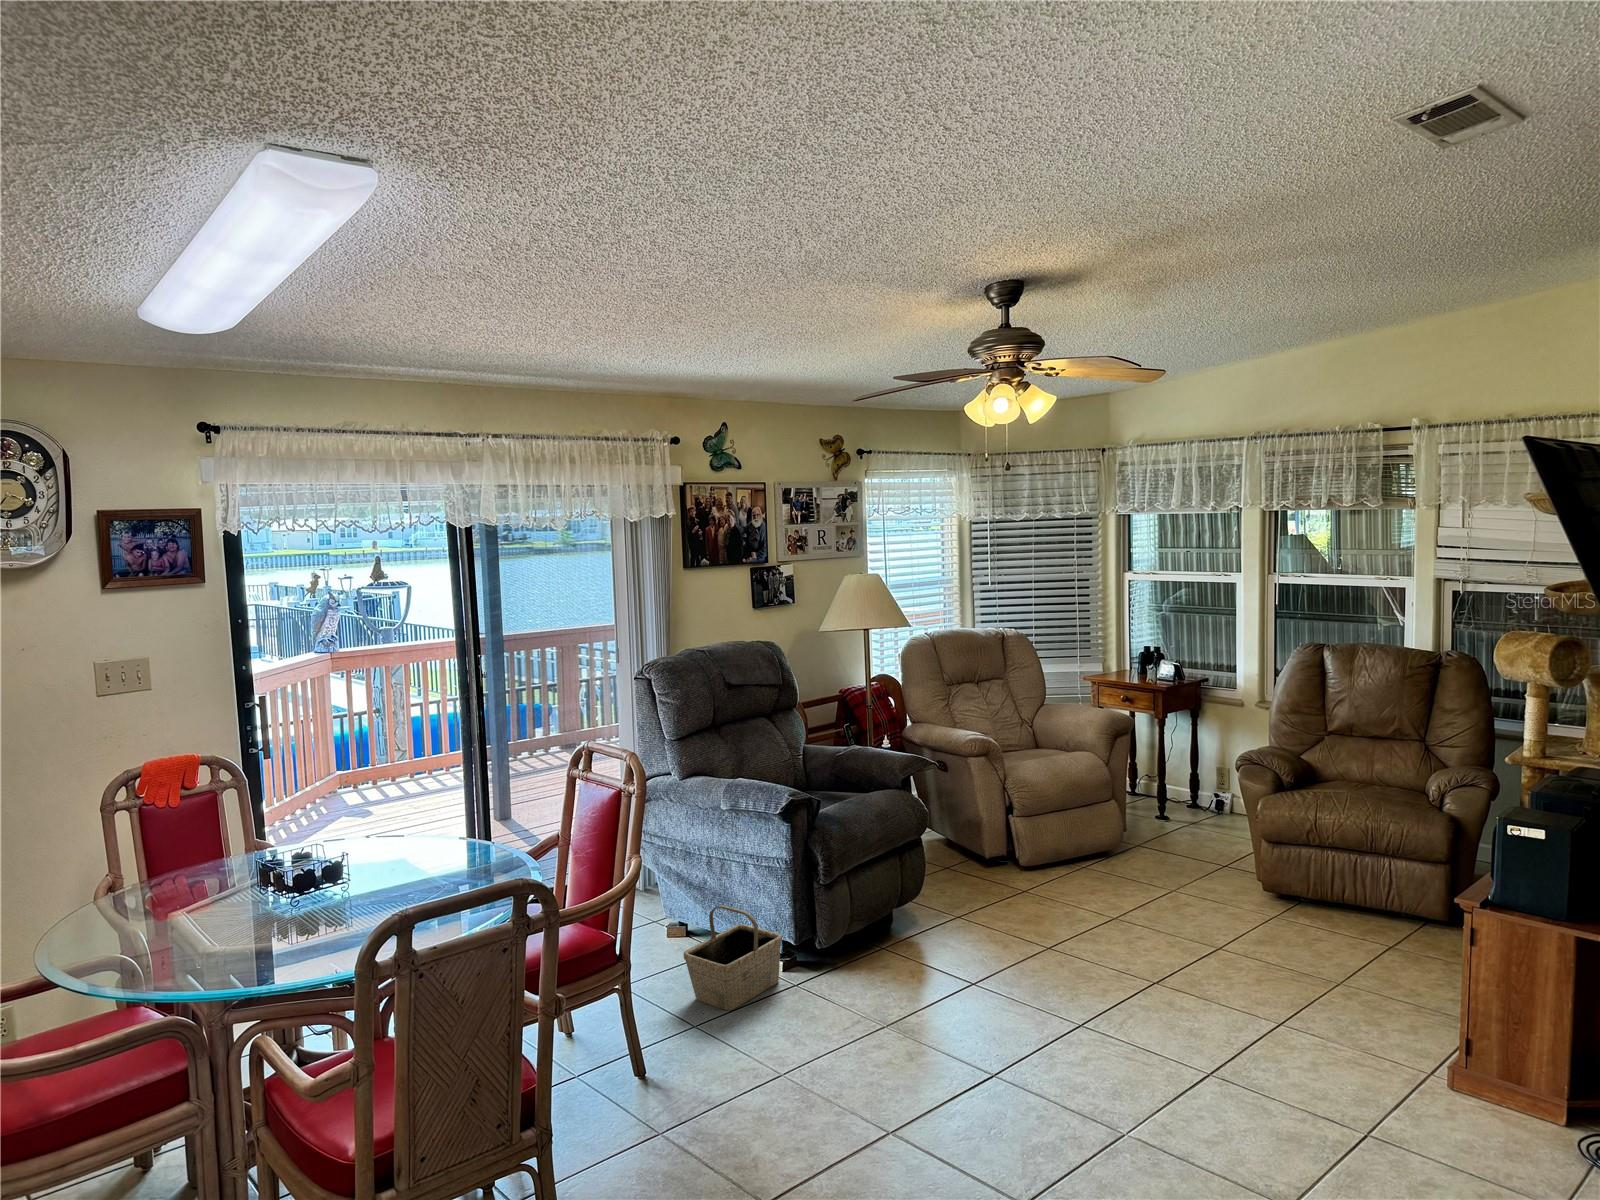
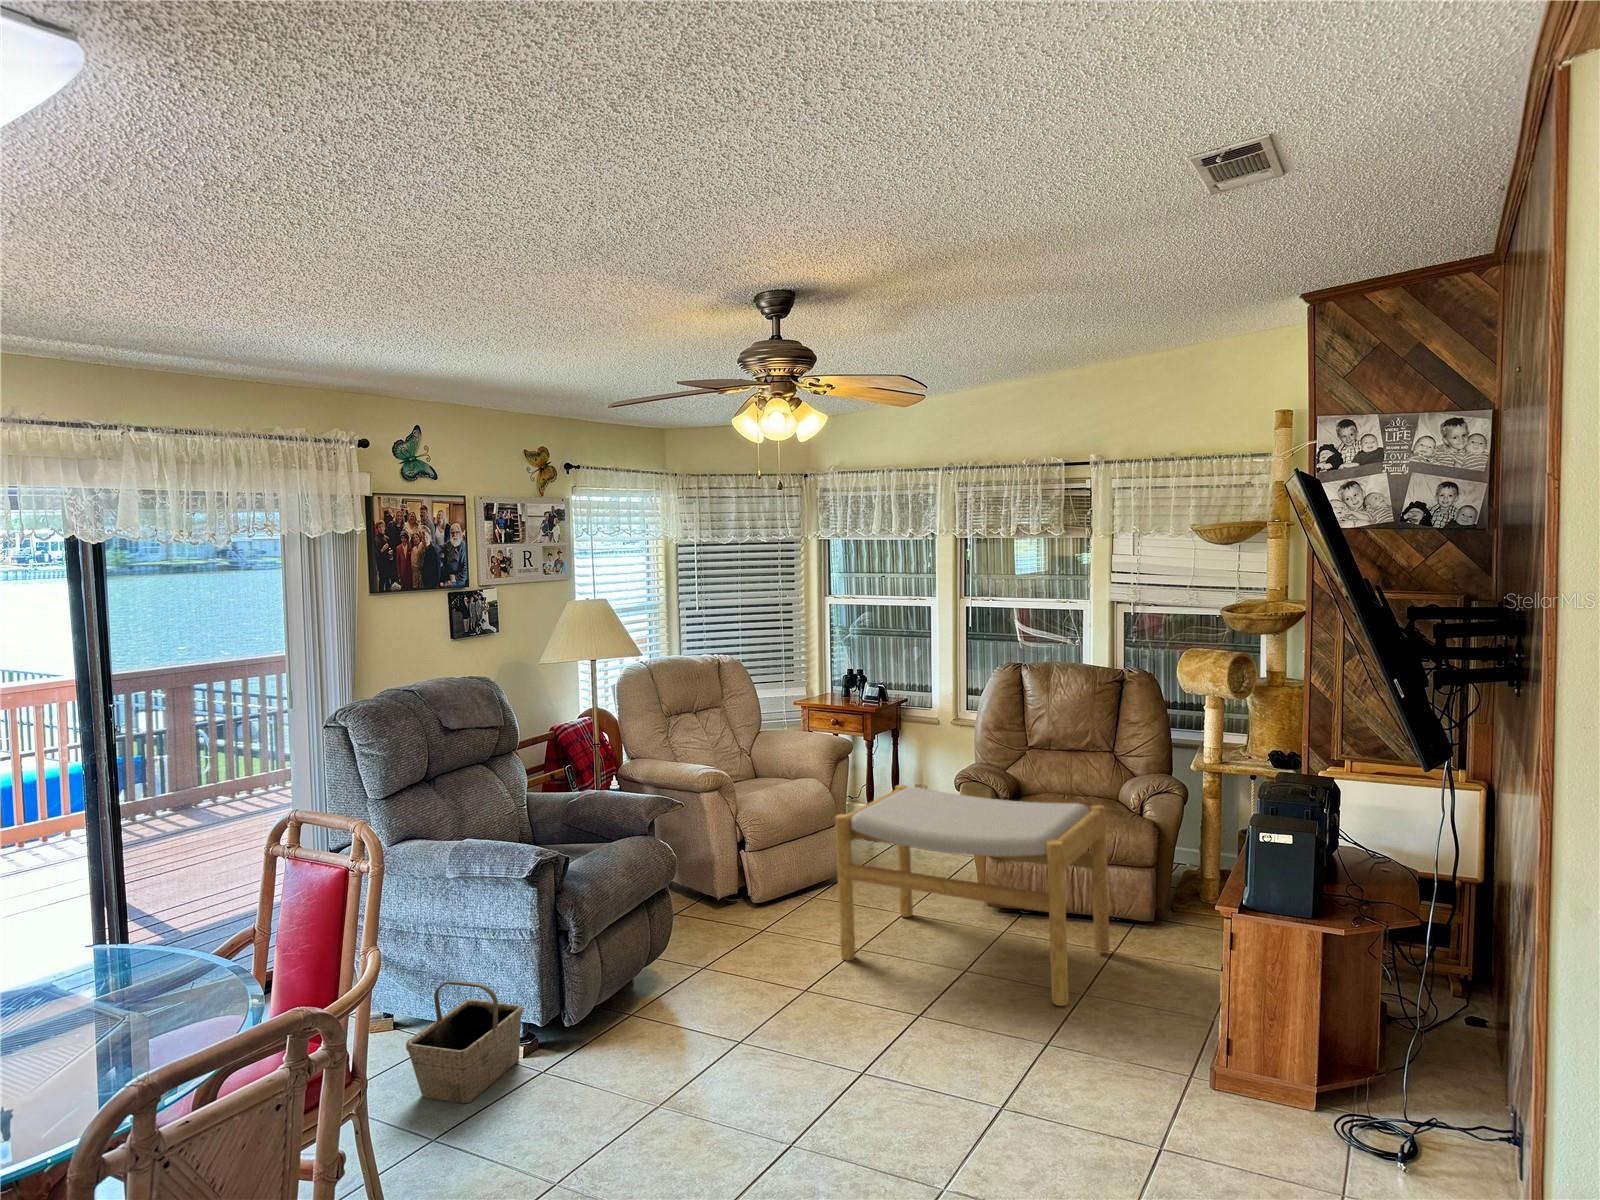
footstool: none [1090,767,1398,1011] -> present [835,785,1109,1006]

